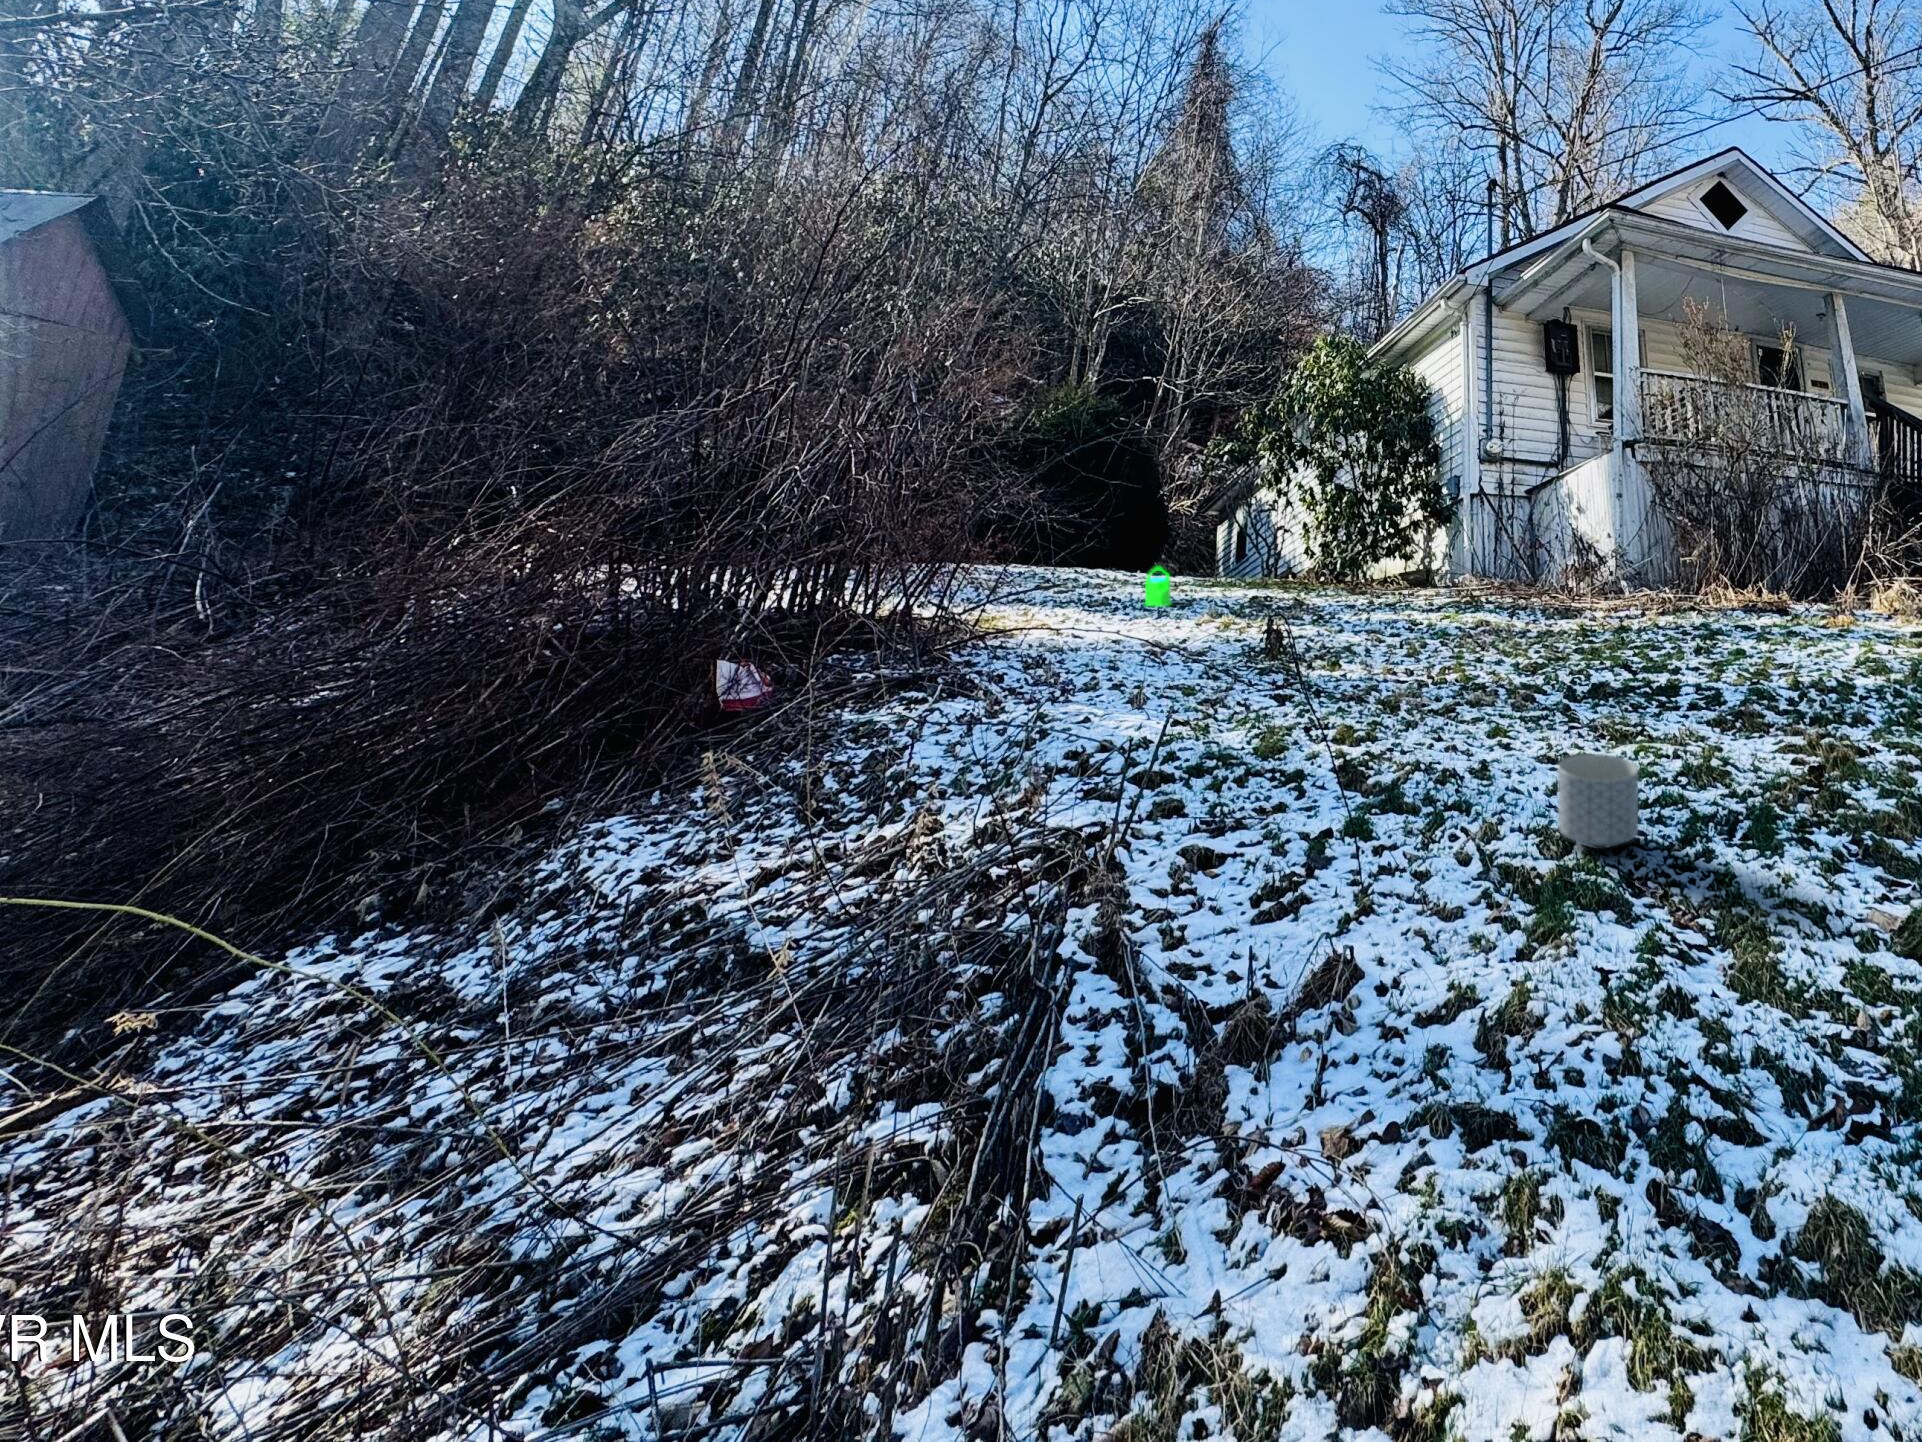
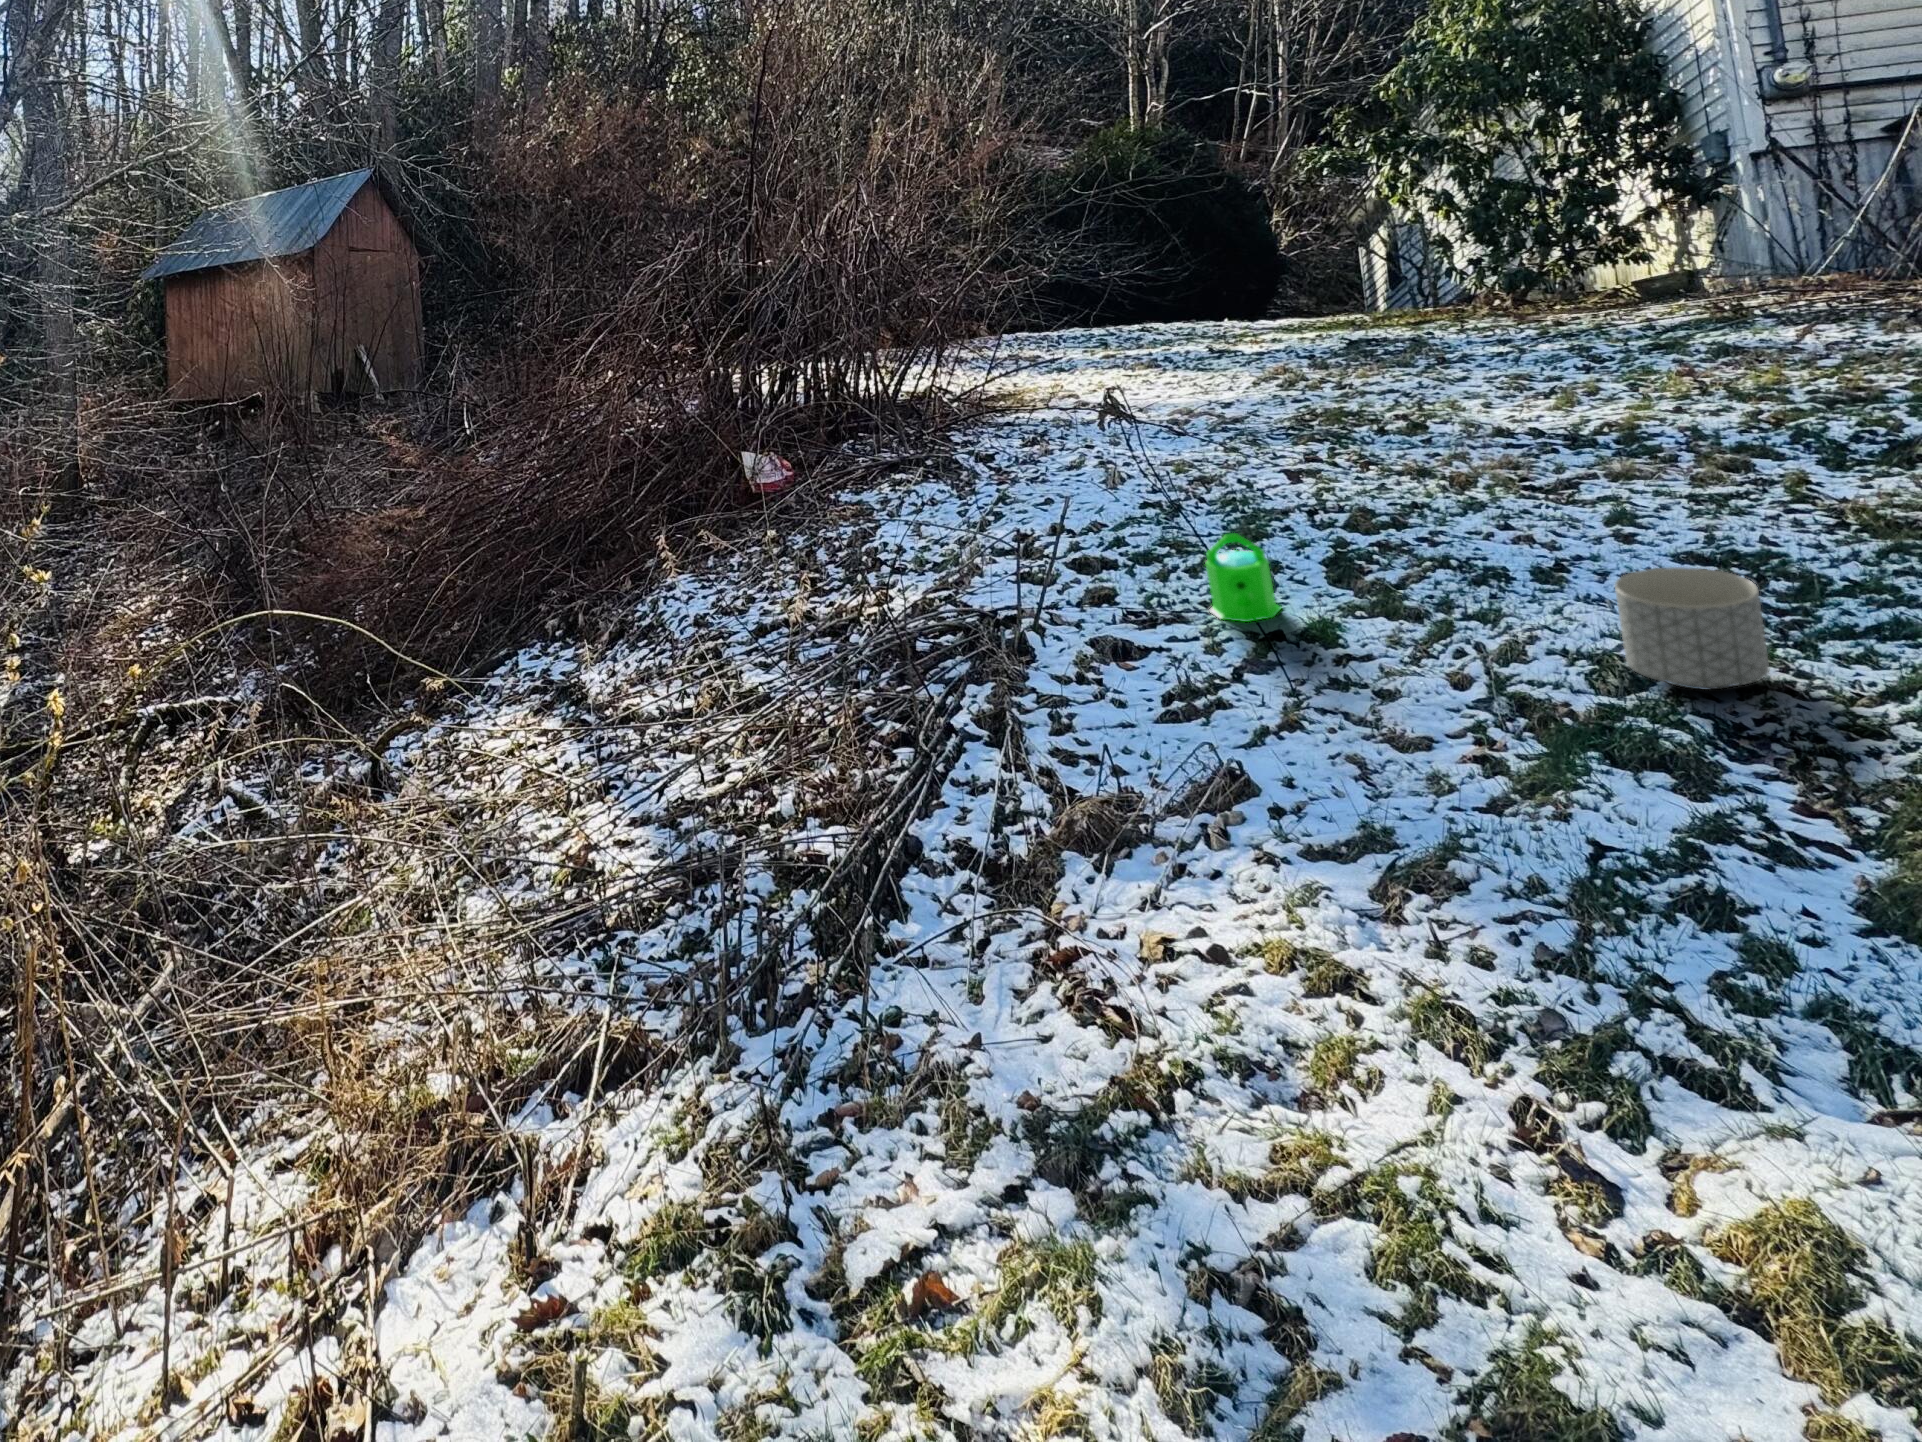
watering can: present [1145,566,1171,606] -> present [1205,533,1281,622]

